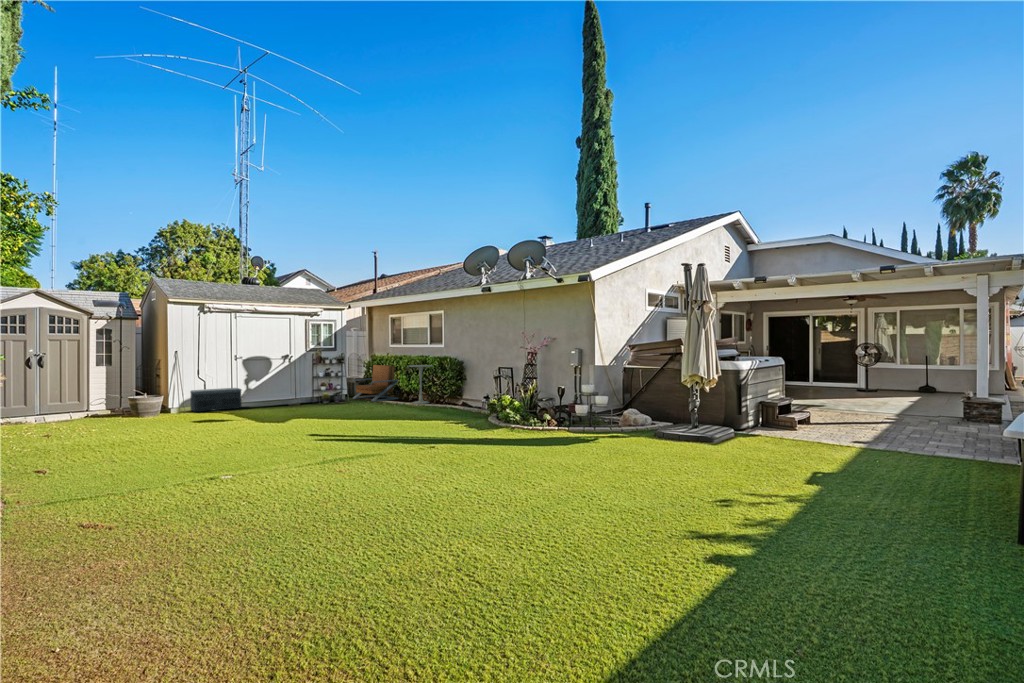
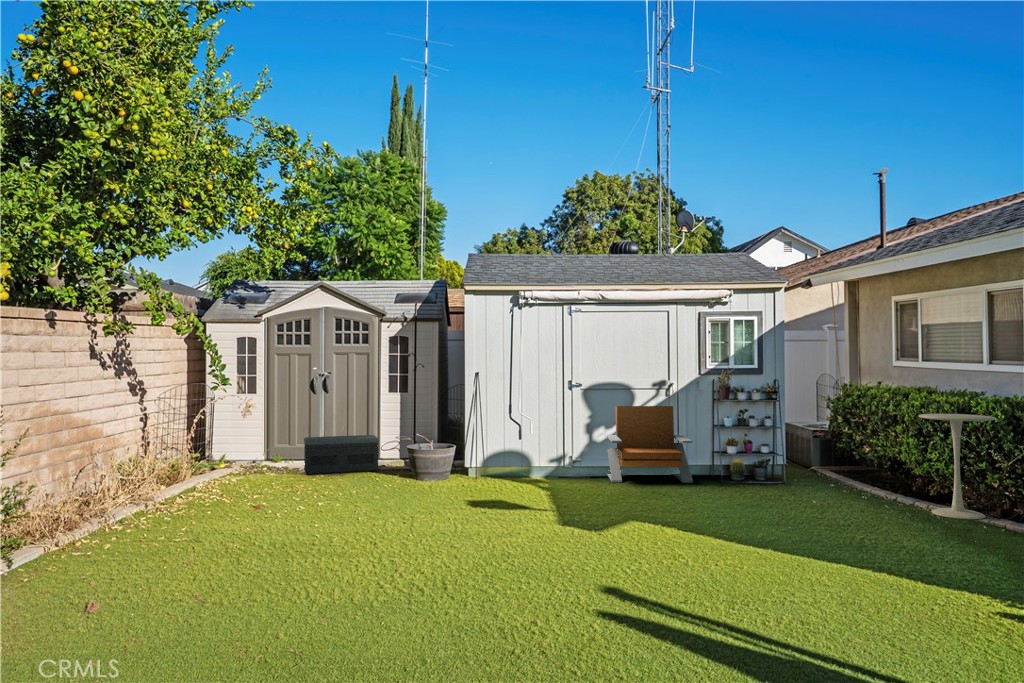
lounge chair: present [353,365,398,401] -> present [607,406,693,483]
storage bench: present [190,388,241,412] -> present [304,435,379,475]

